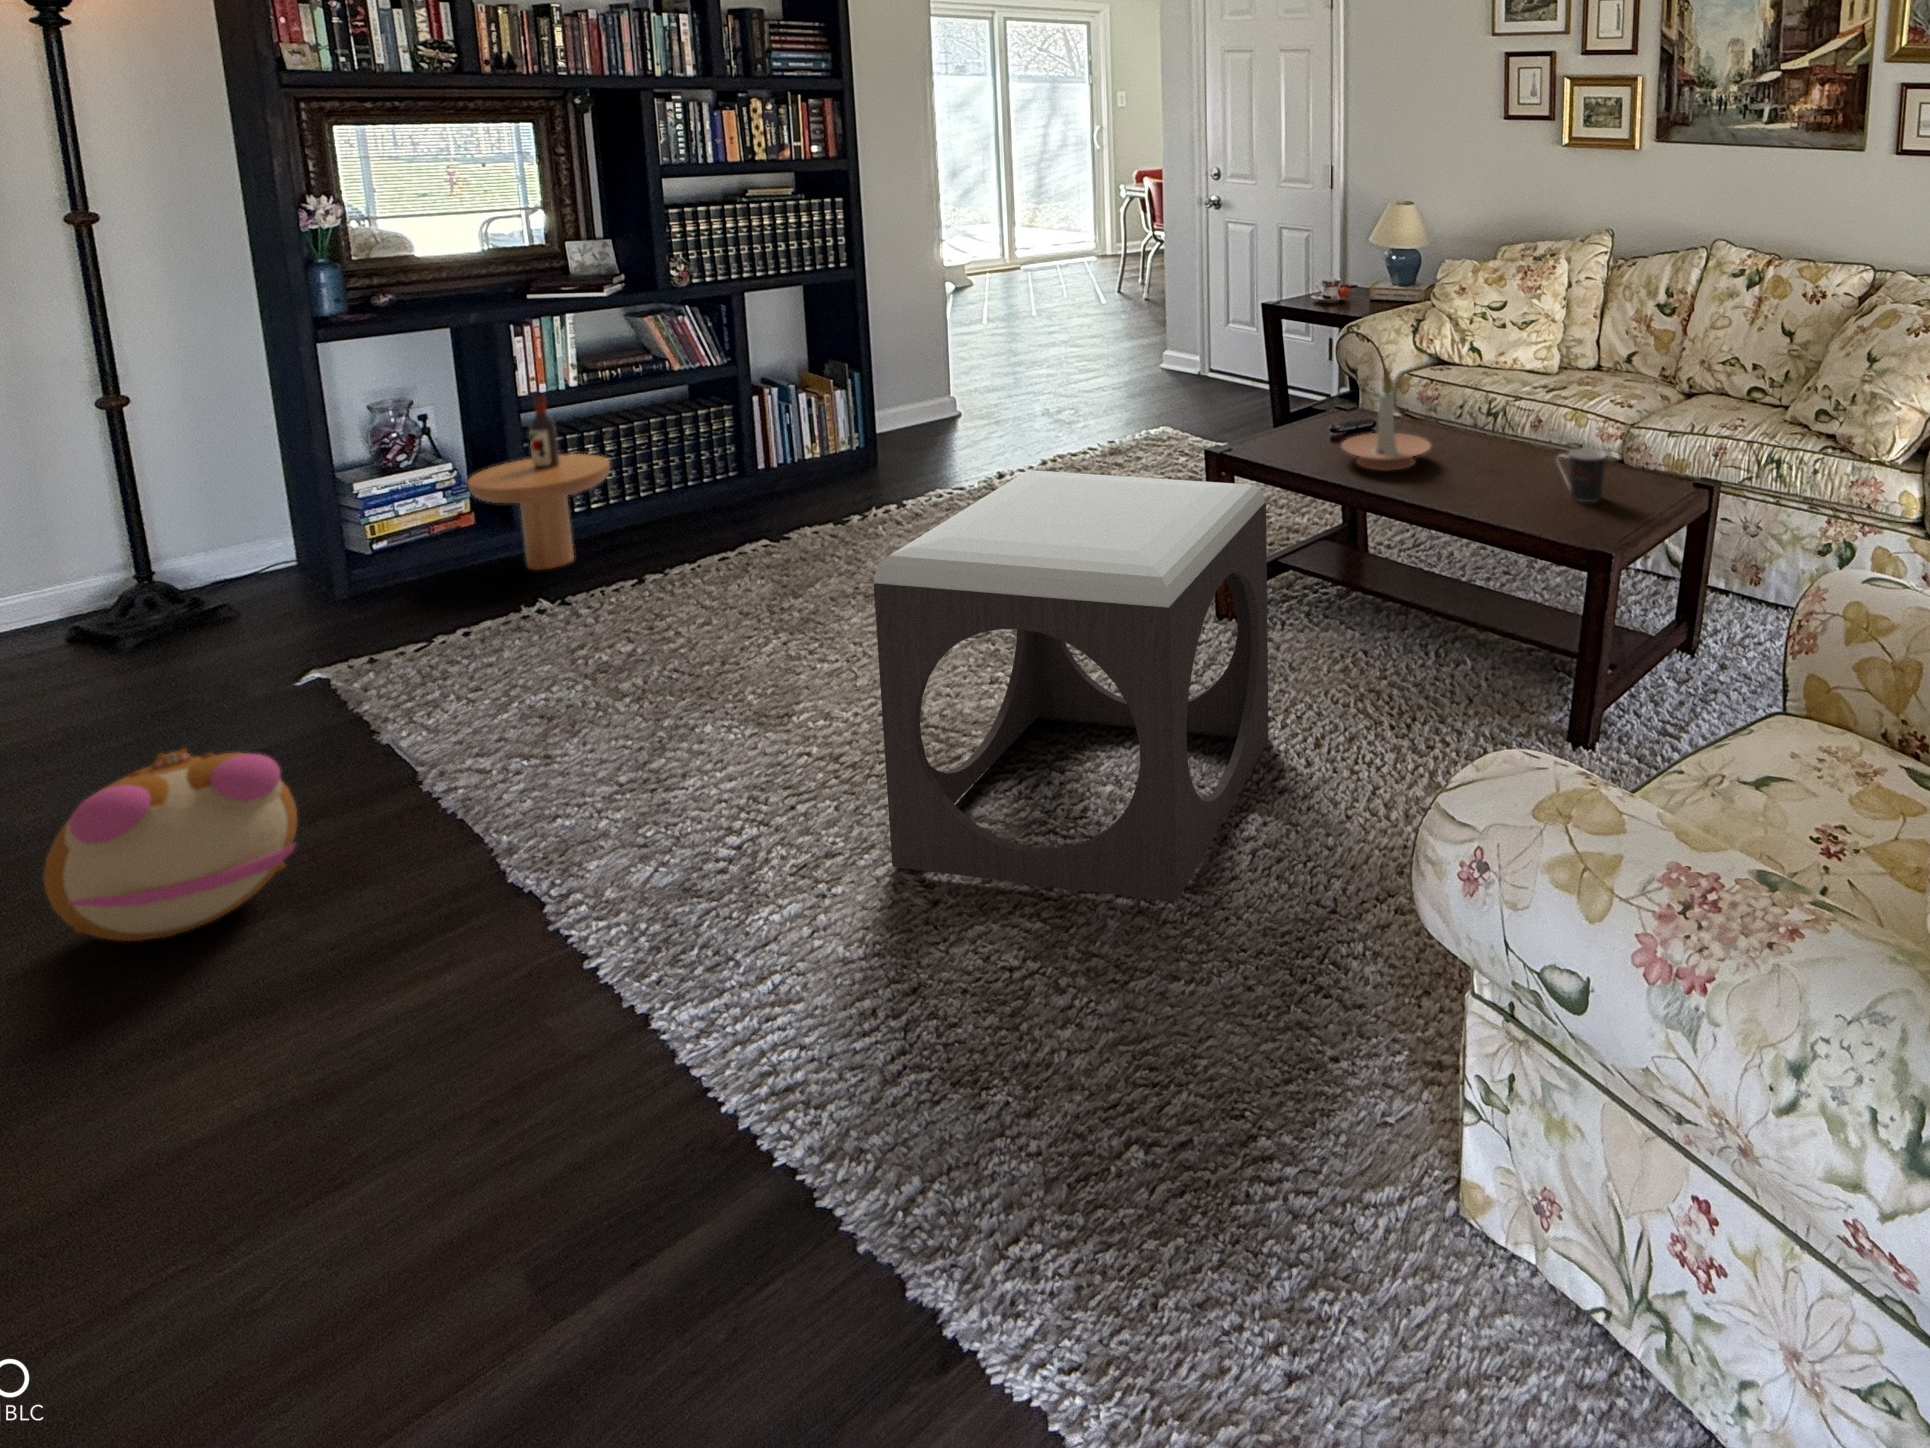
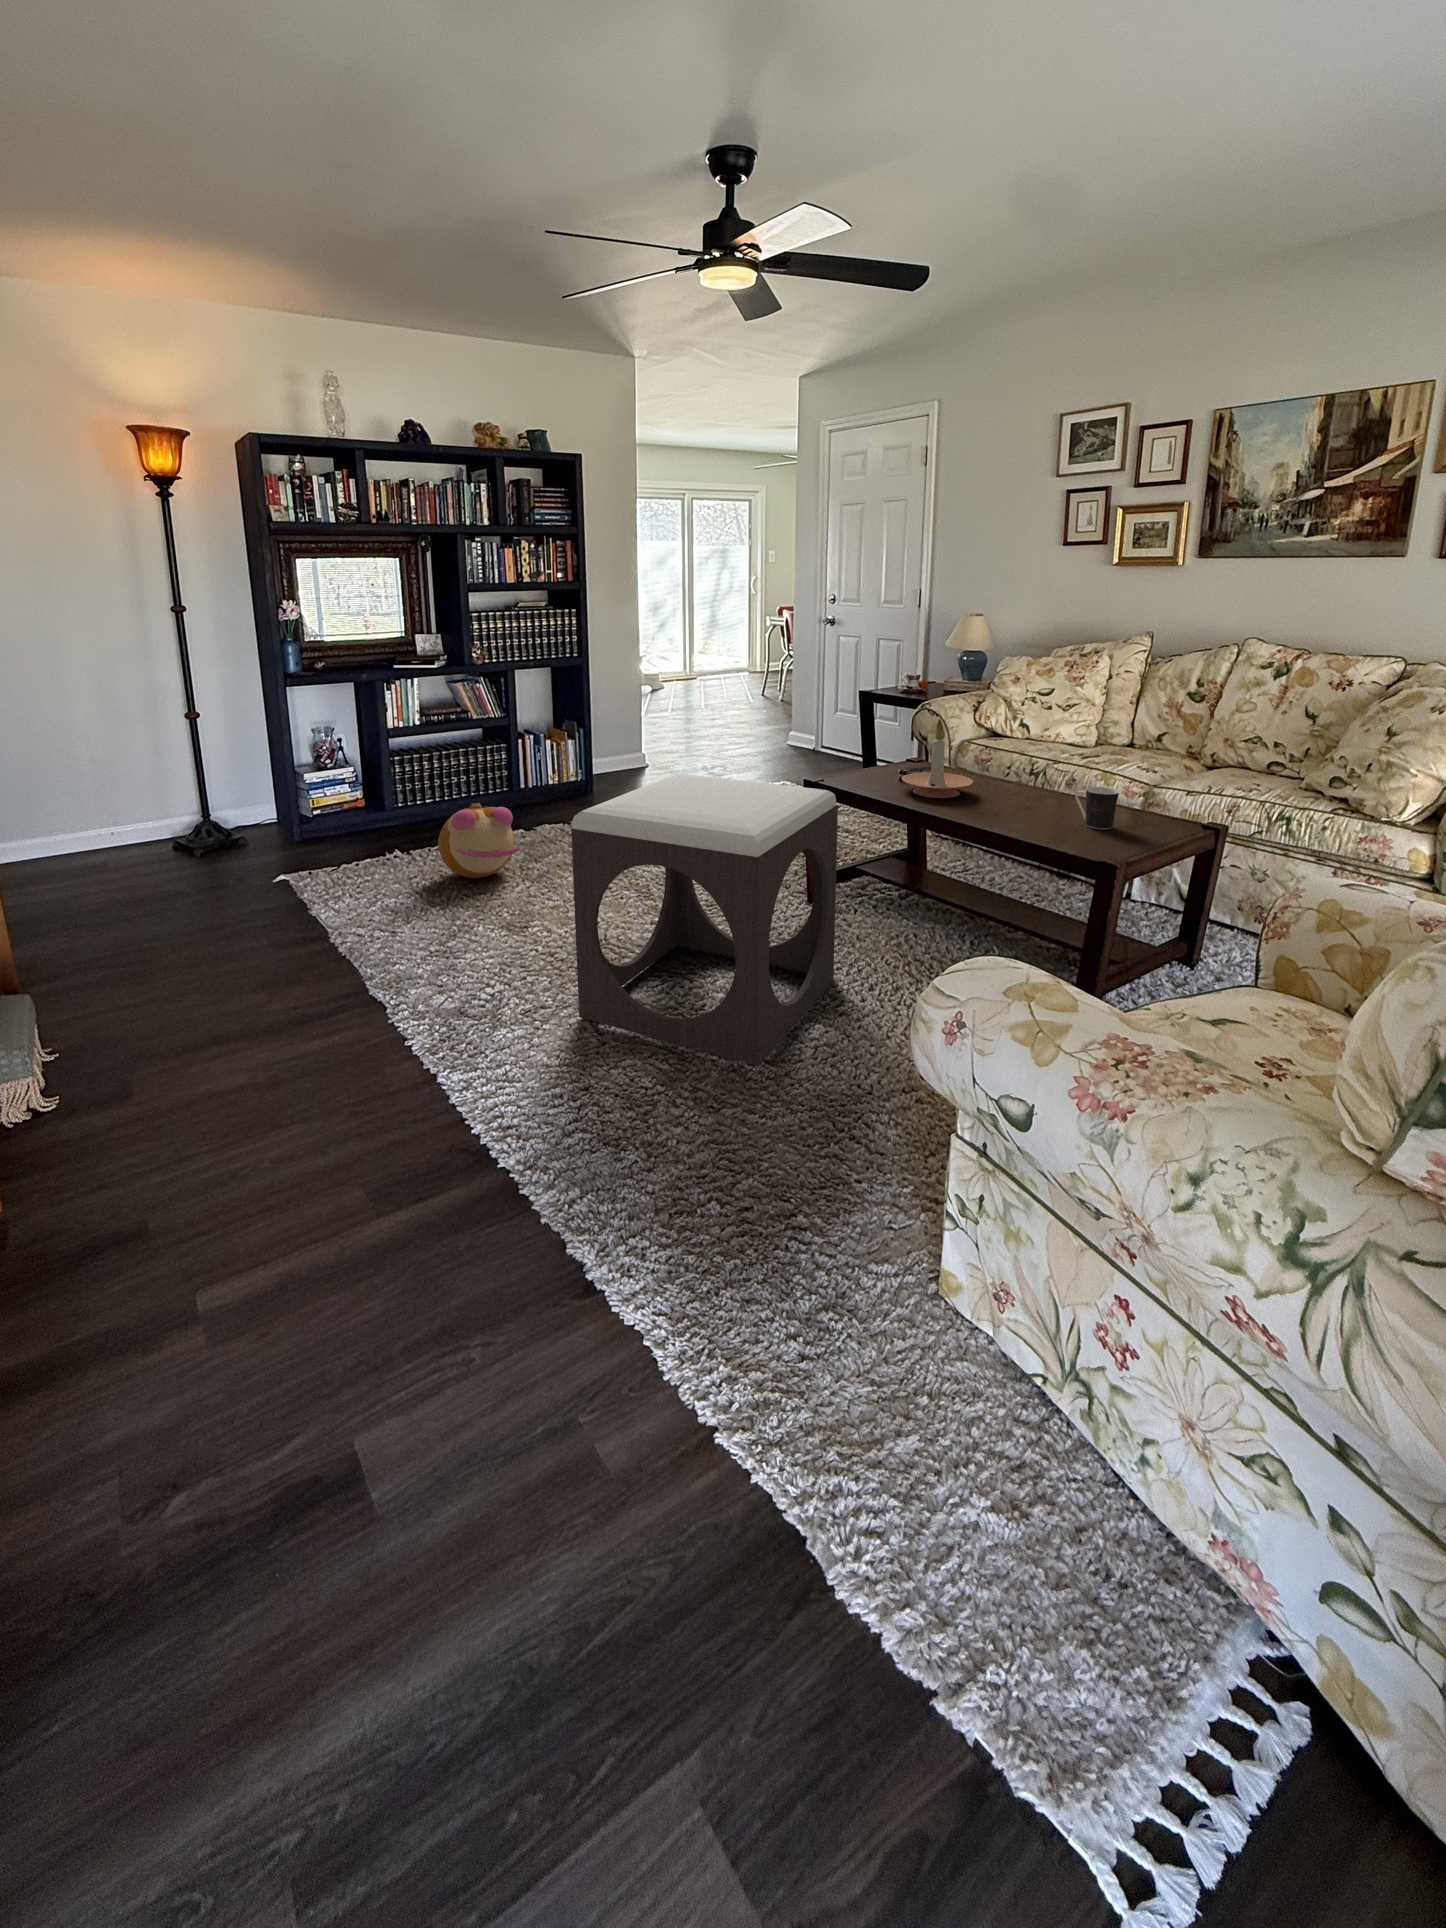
side table: present [468,393,610,570] -> none [362,726,437,834]
plush toy: present [43,748,297,941] -> present [438,803,520,878]

